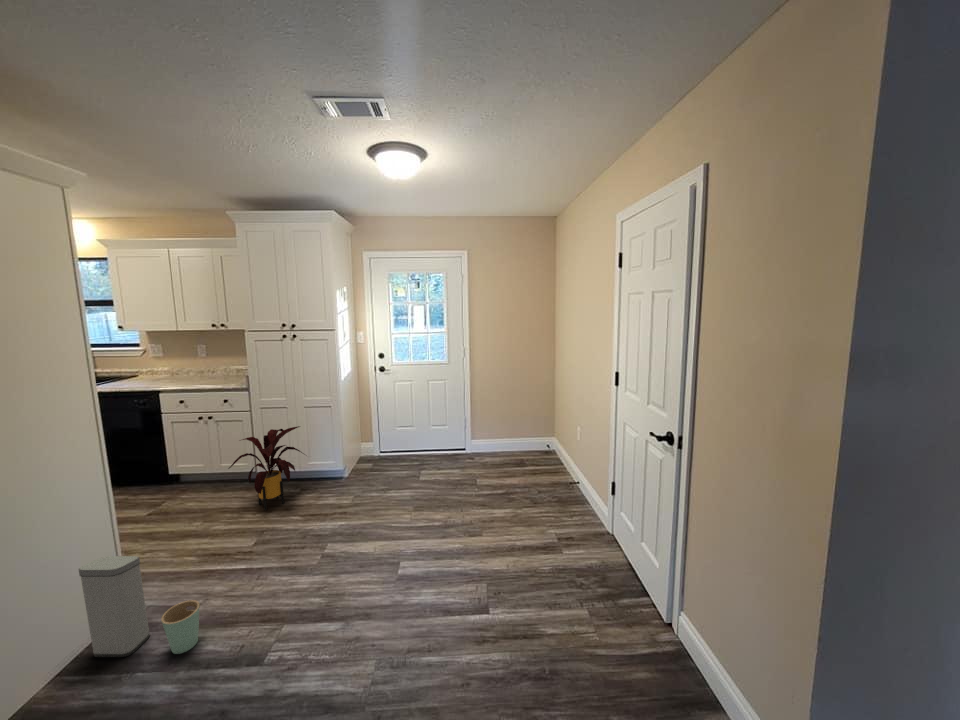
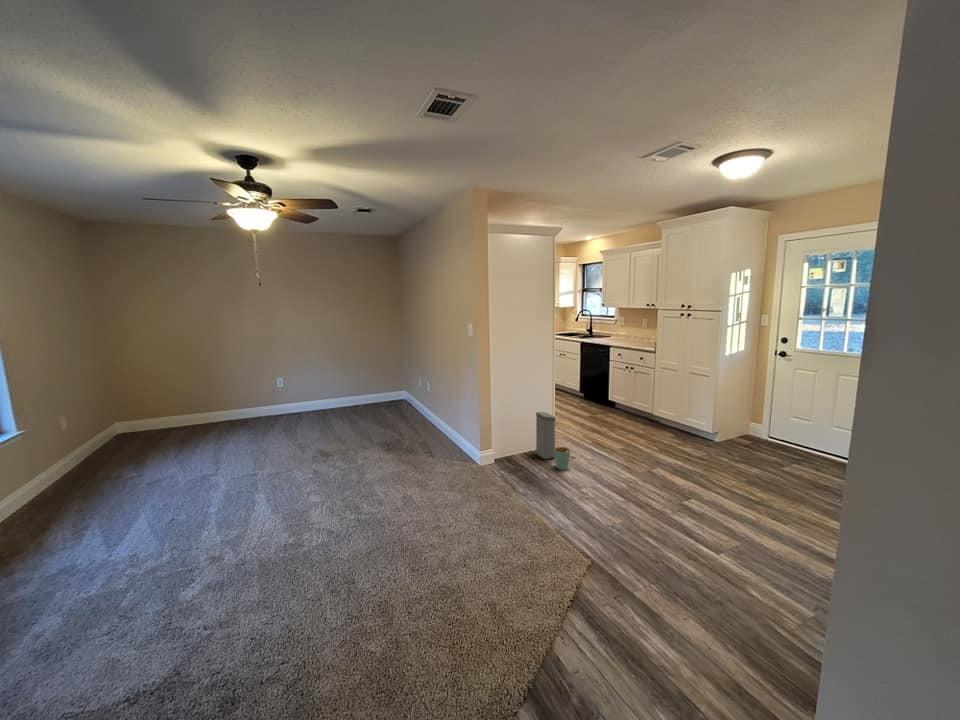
house plant: present [228,426,304,510] -> none [623,384,680,439]

